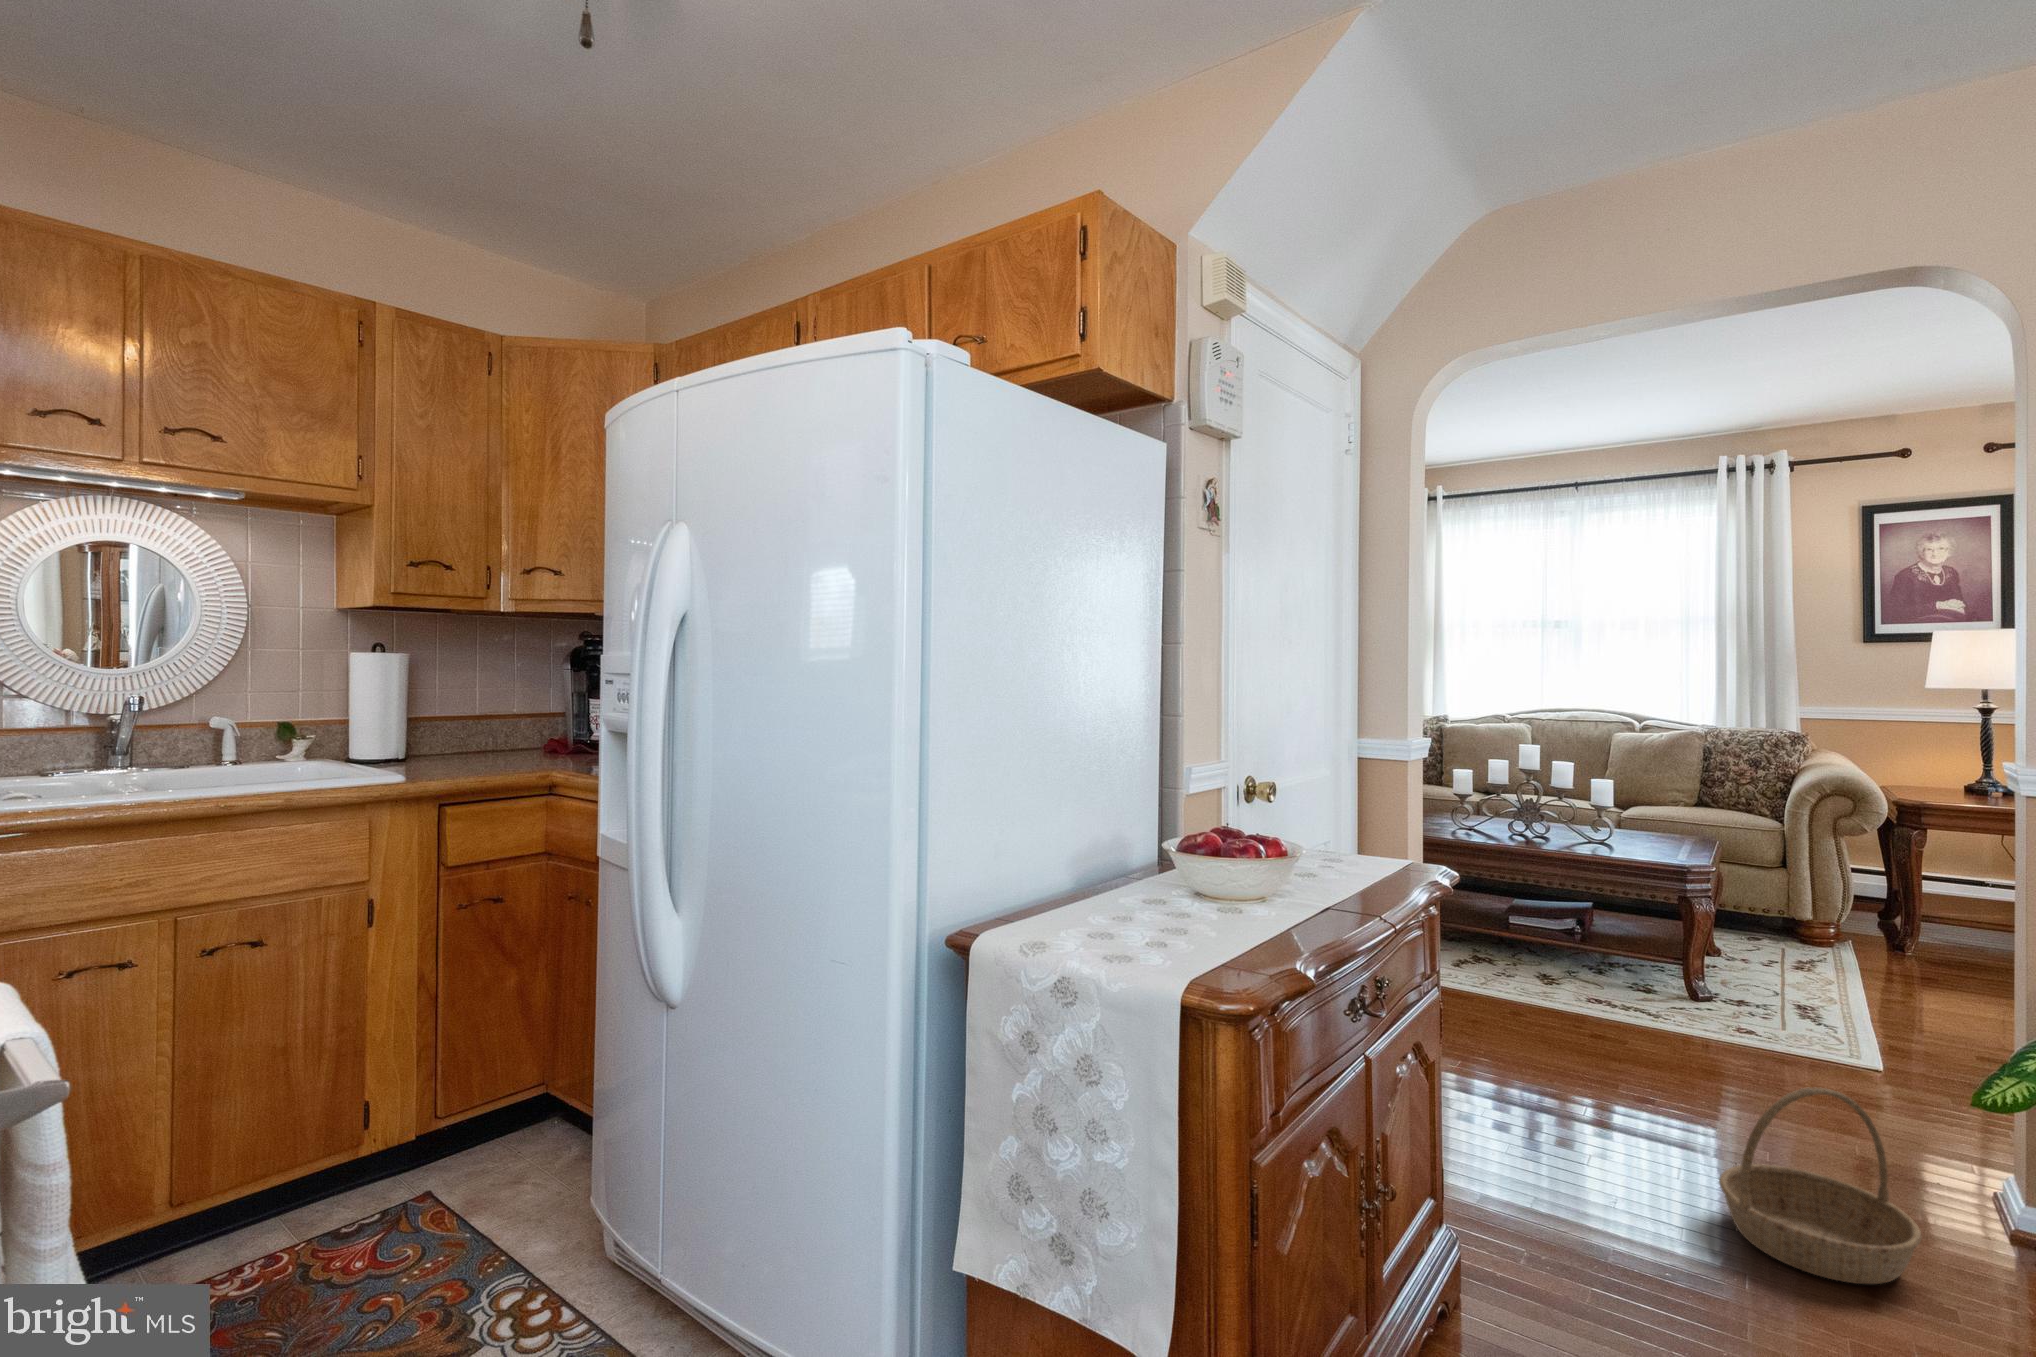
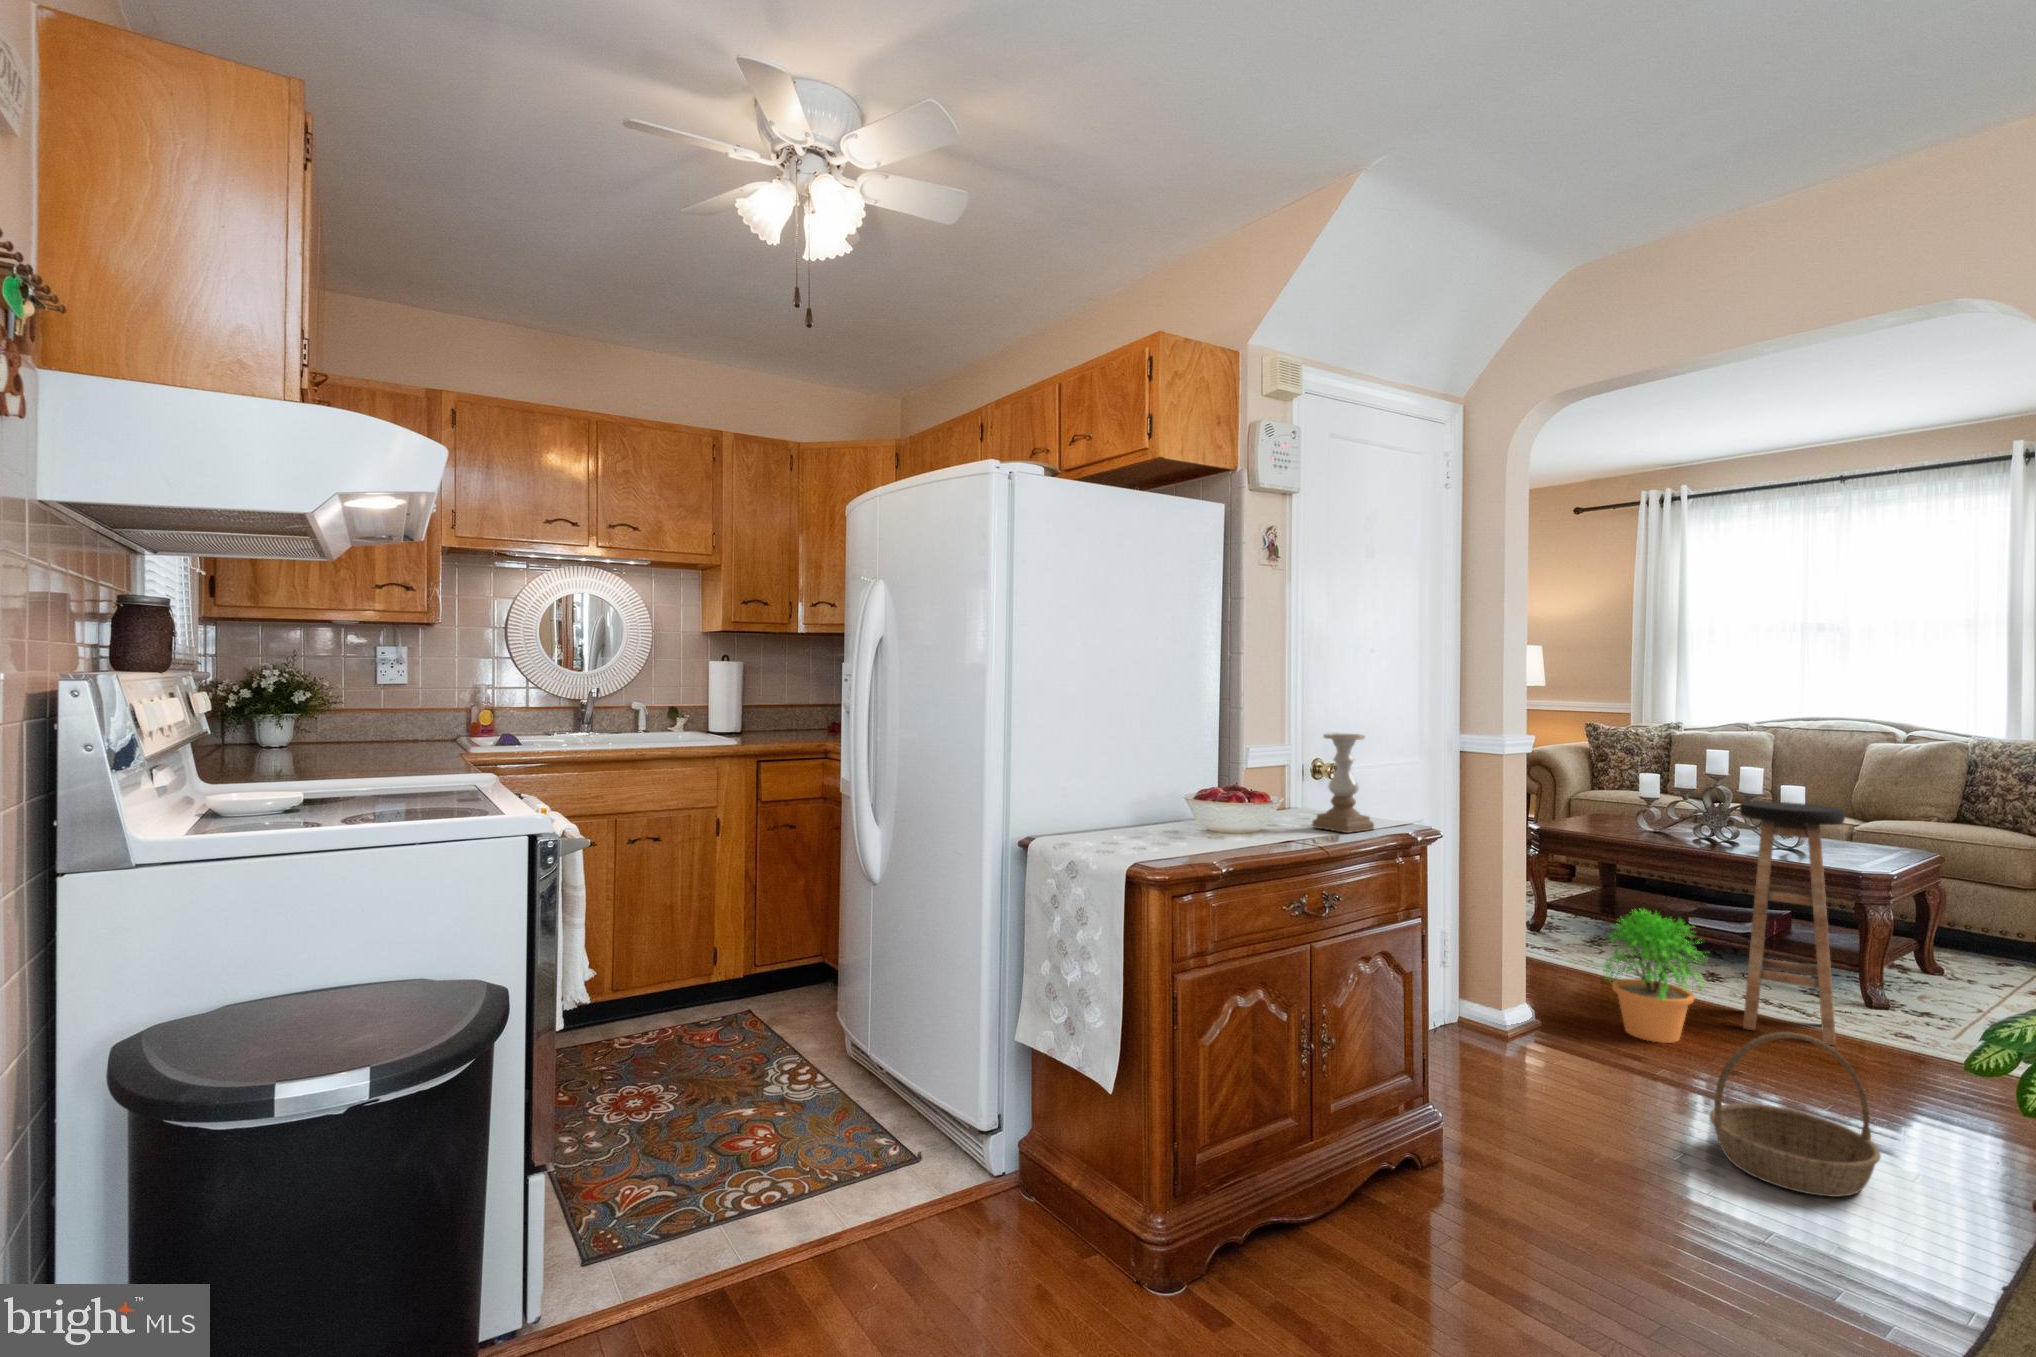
candle holder: none [1335,754,1414,895] -> present [1312,733,1374,833]
bar stool: none [1605,801,1710,1055] -> present [1739,801,1845,1045]
potted plant: none [1495,925,1609,1074] -> present [1603,910,1704,1043]

